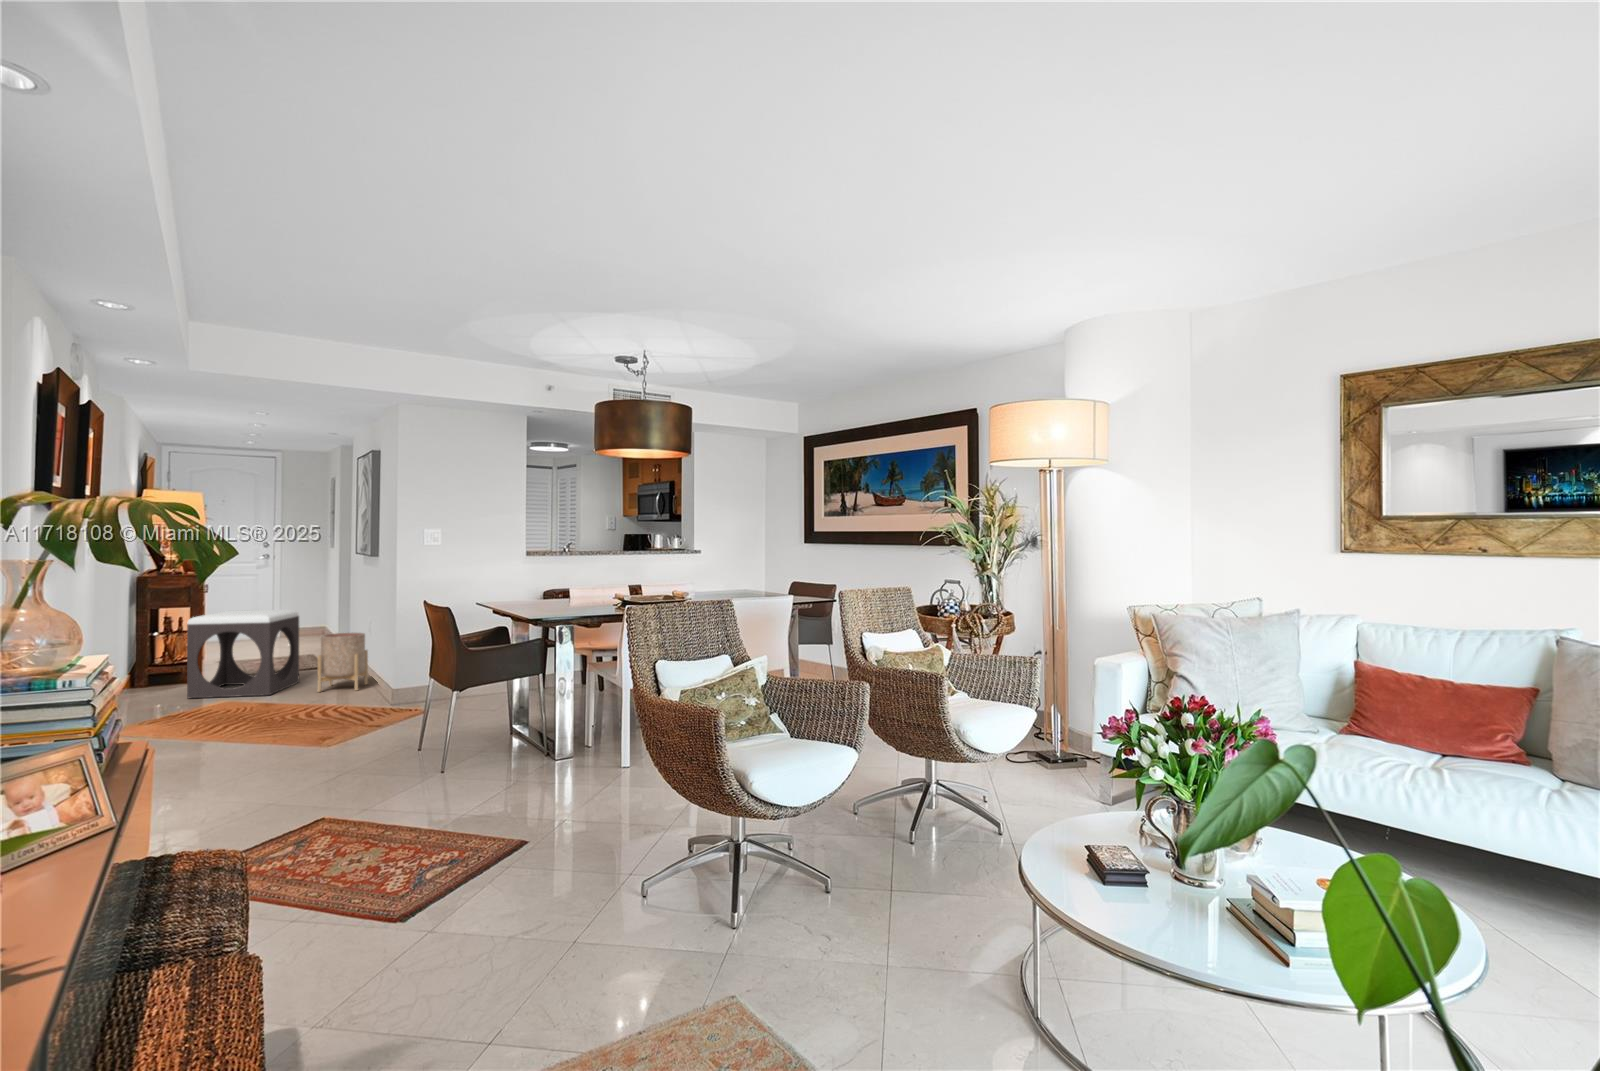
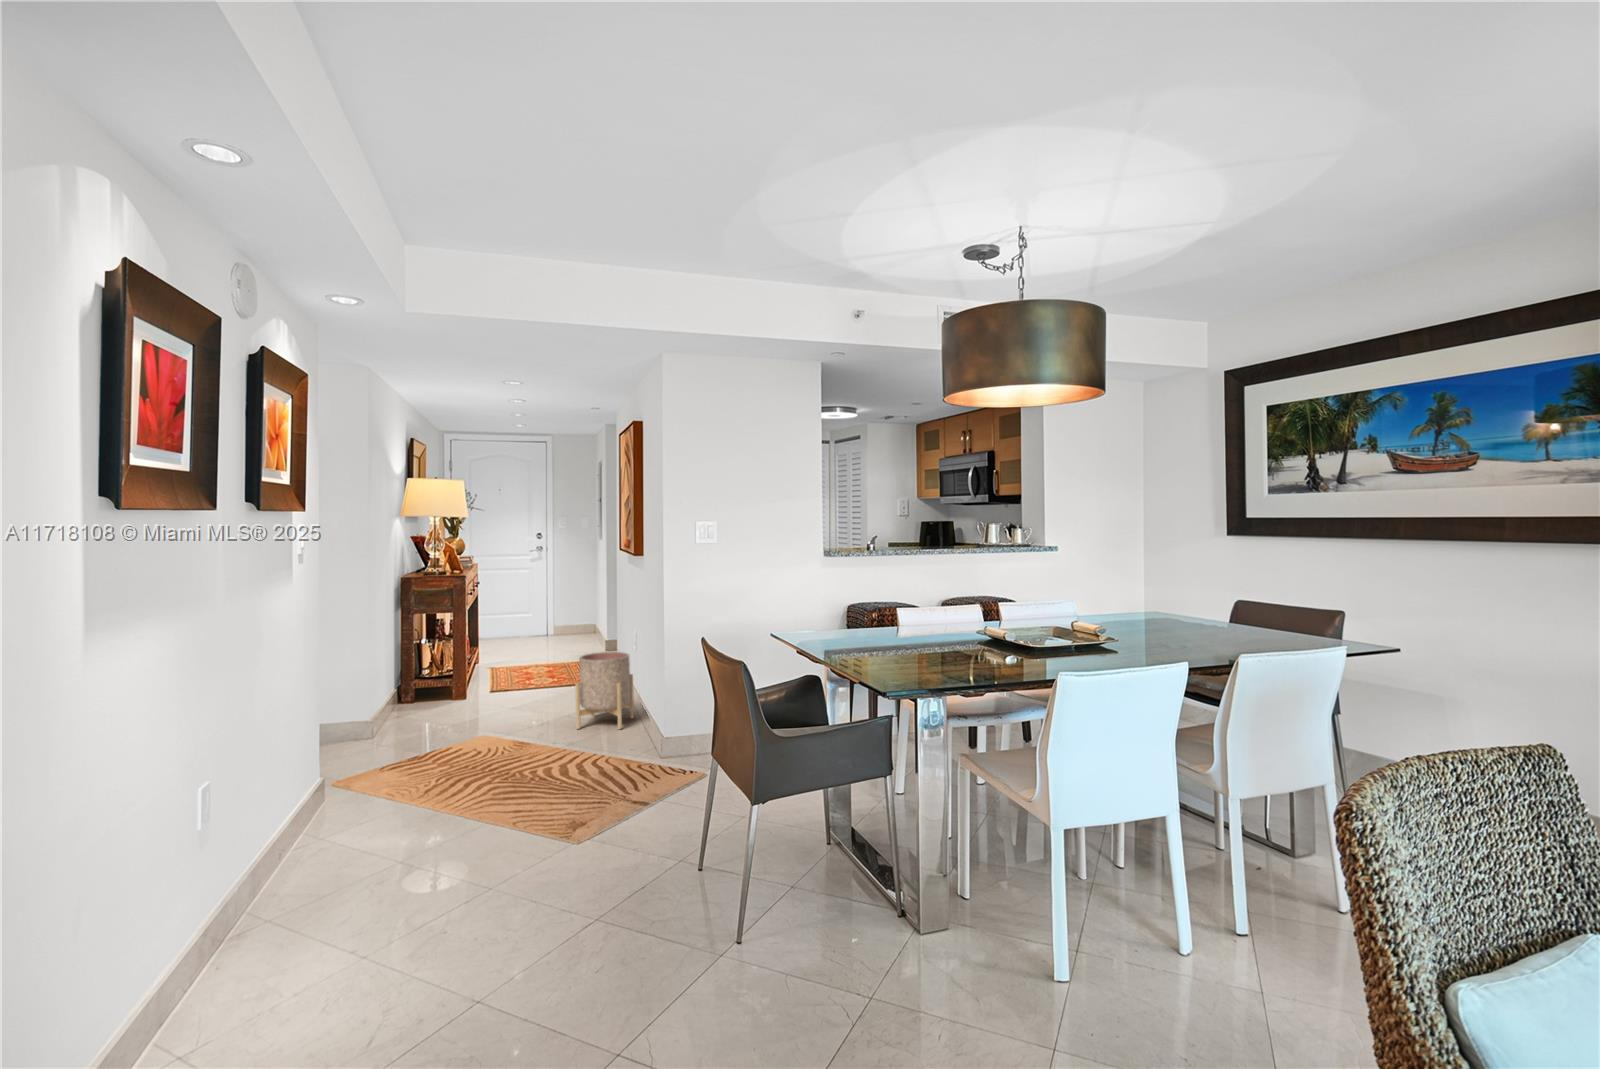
footstool: present [187,610,299,698] -> none [436,621,560,731]

